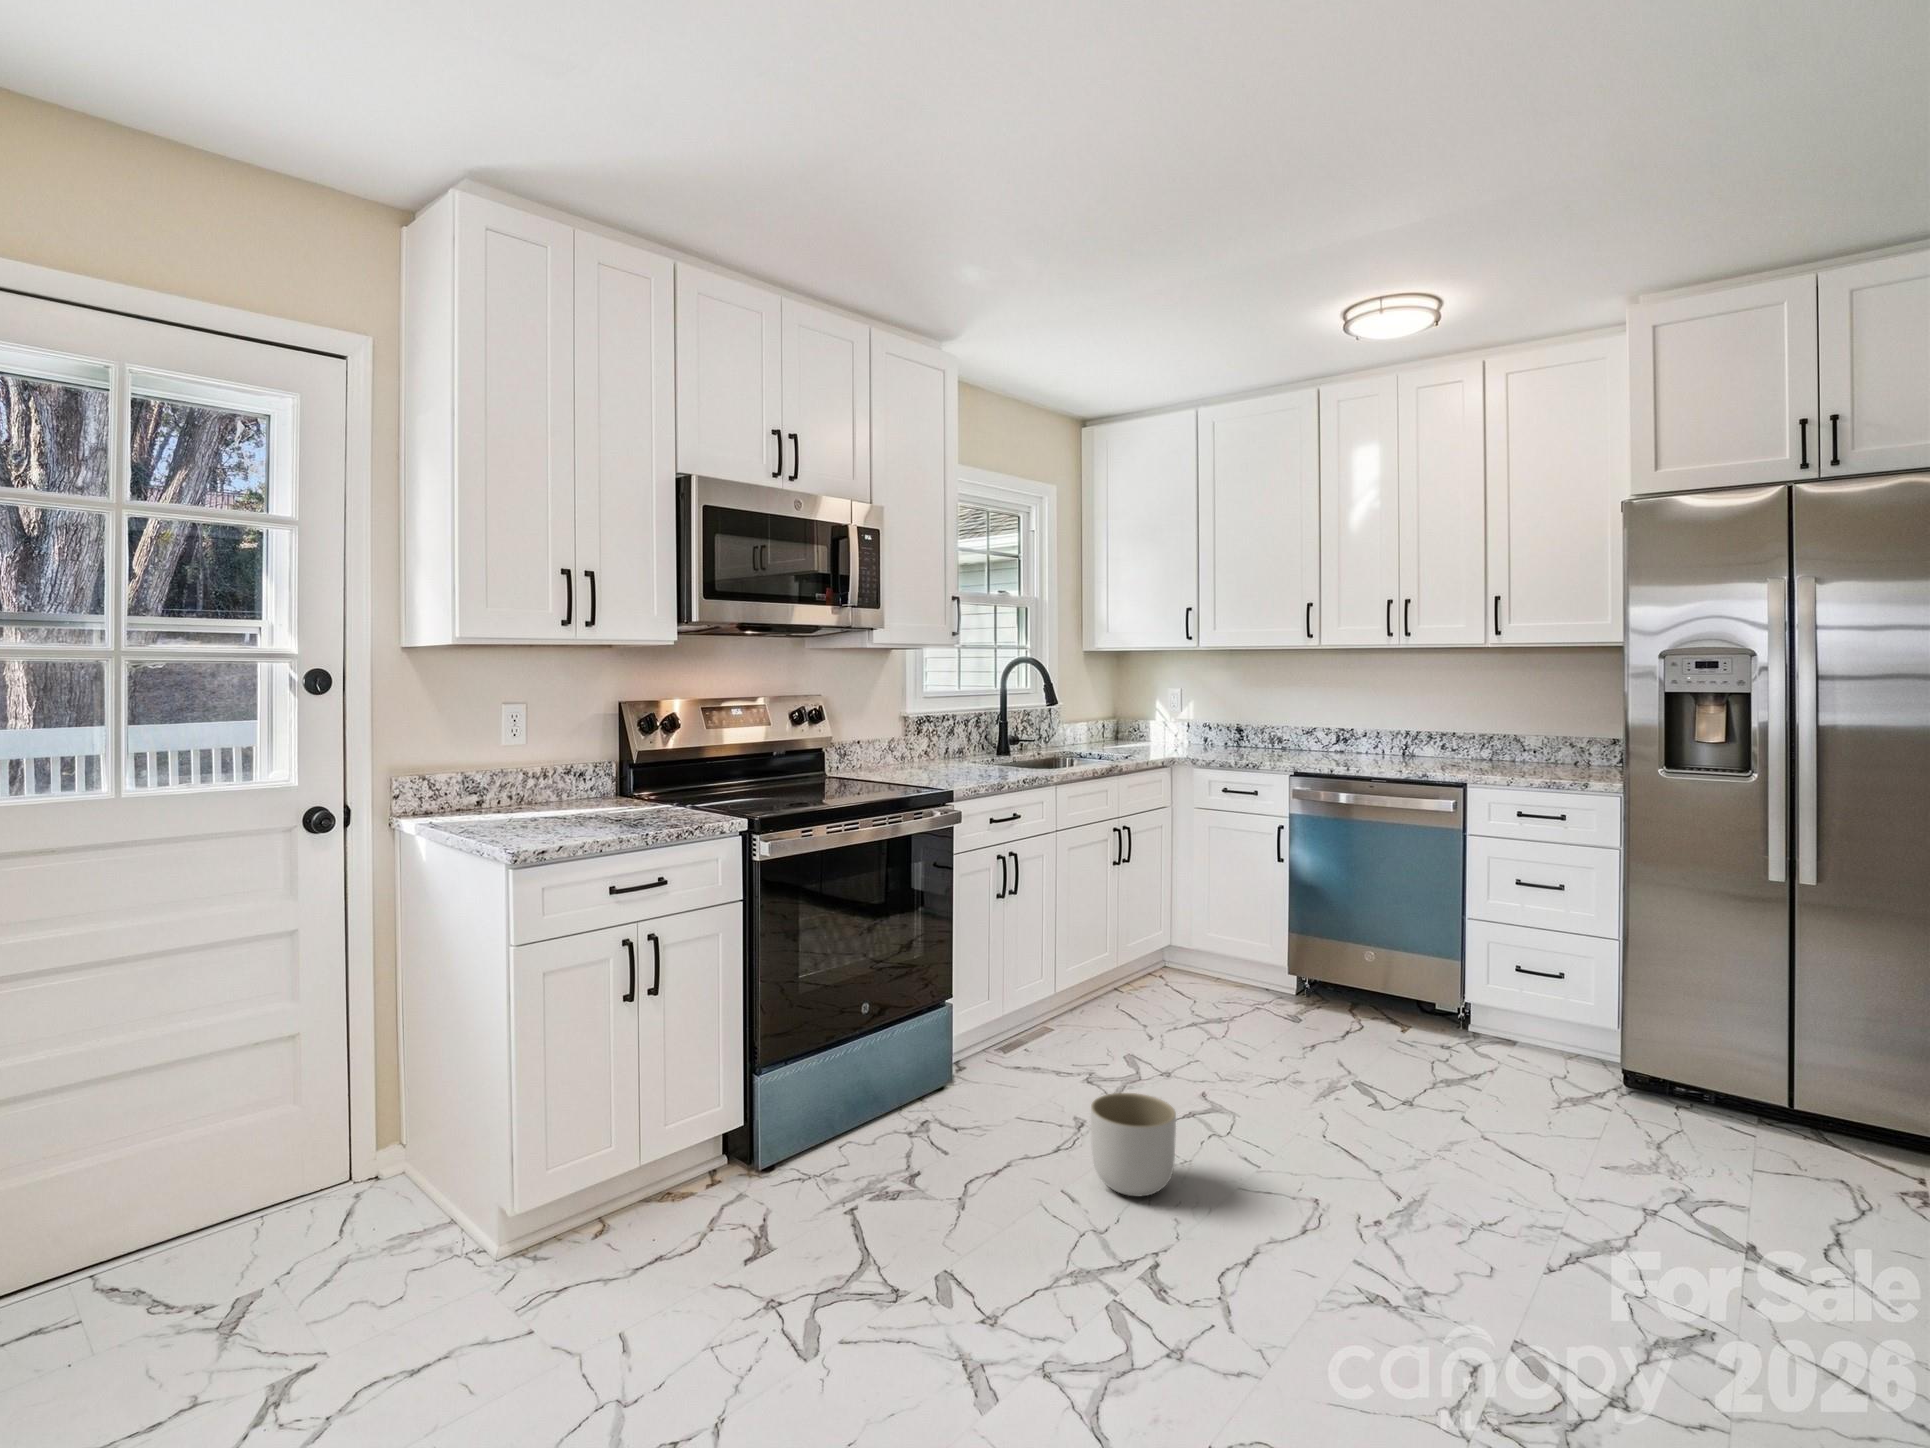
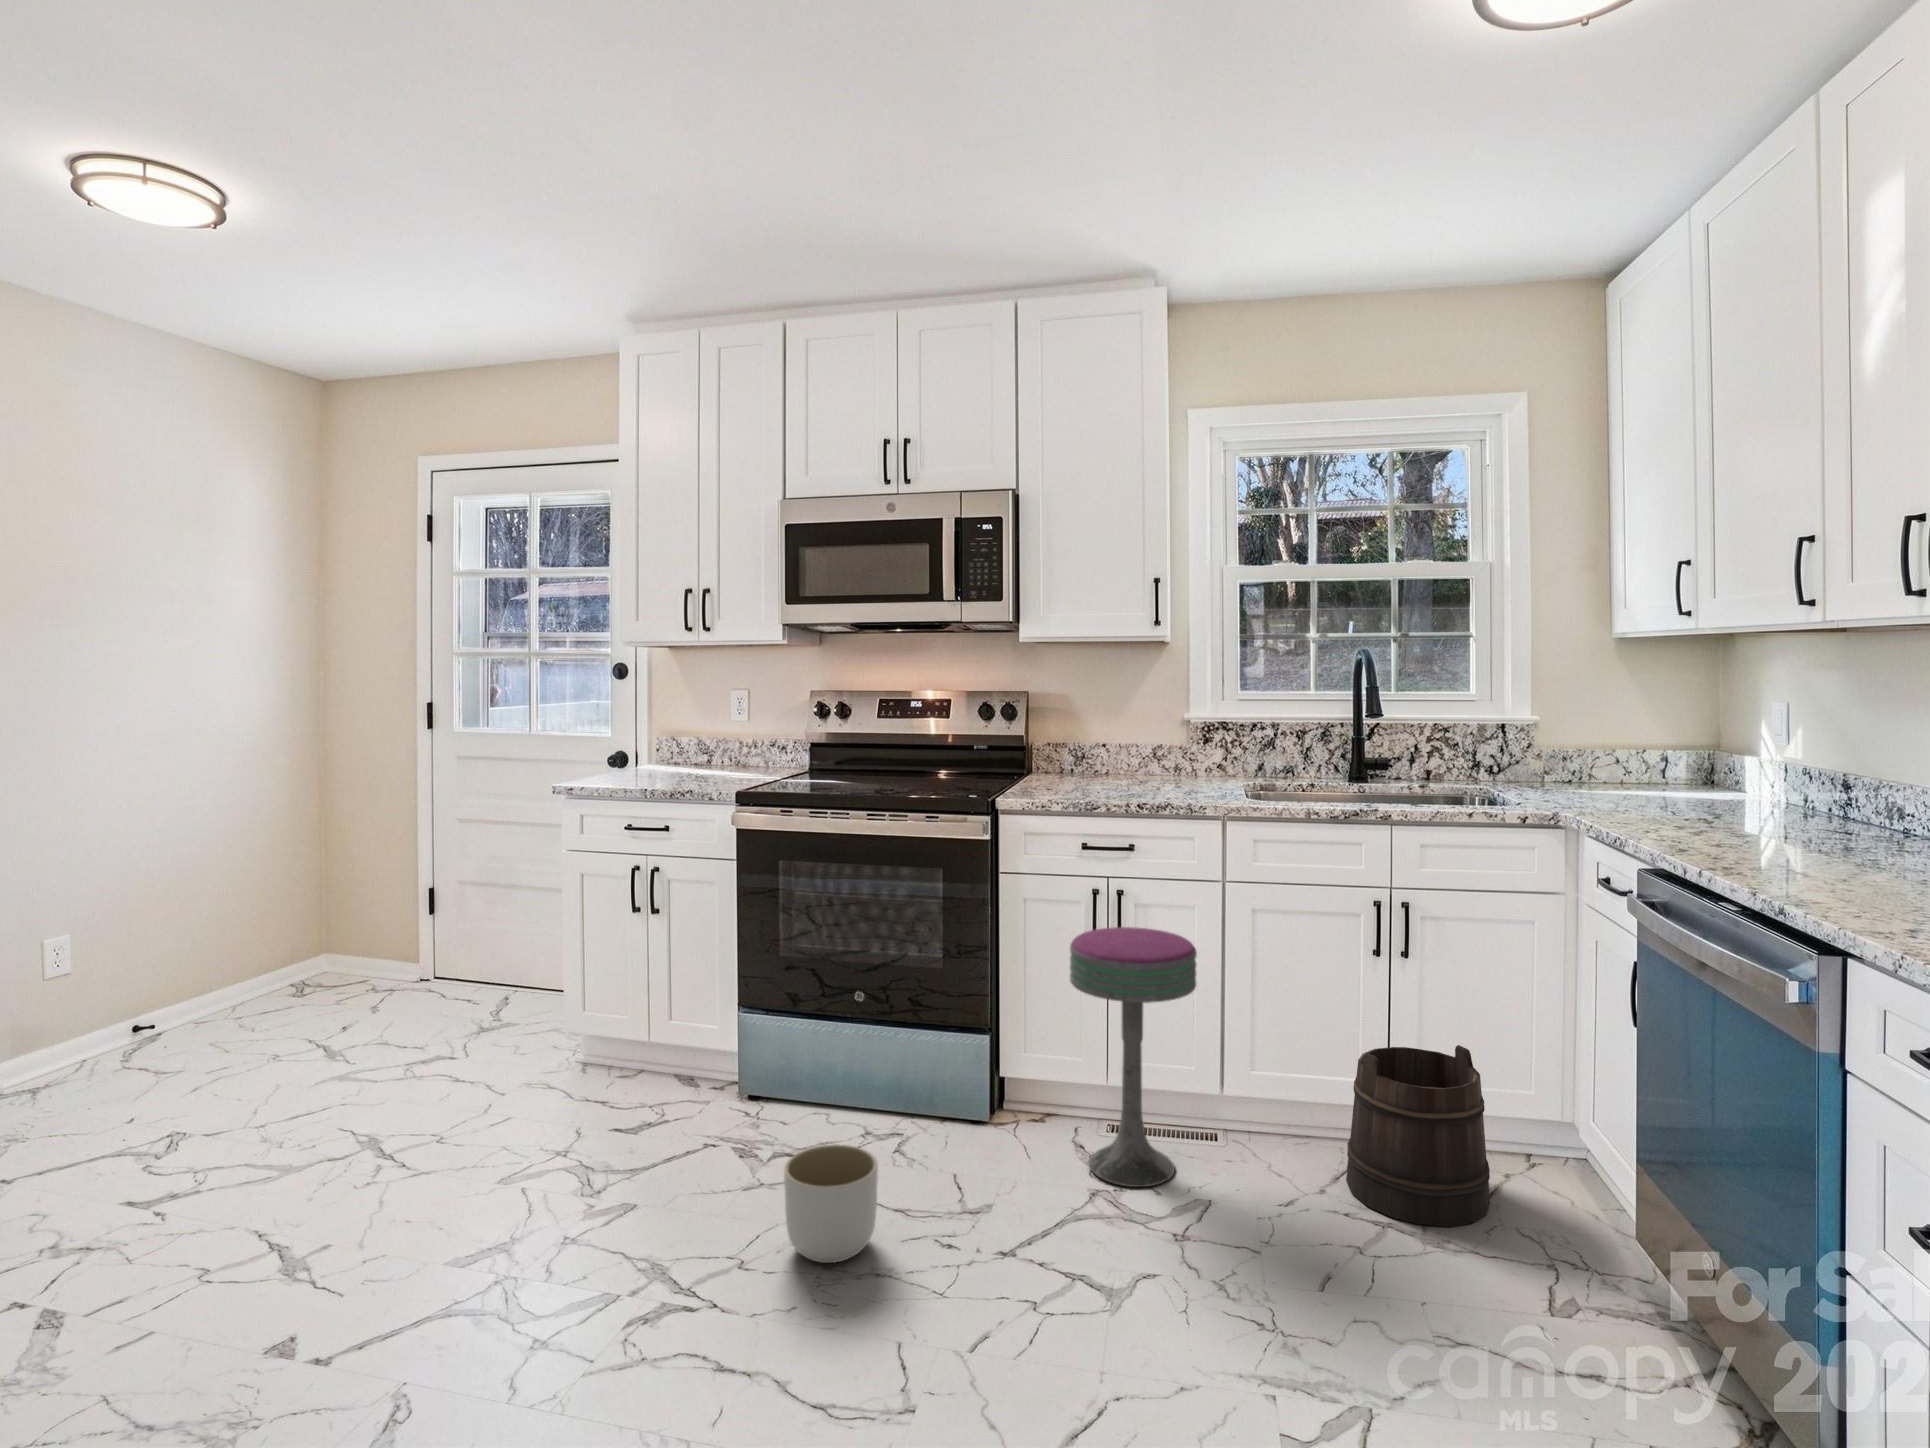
bar stool: none [1040,873,1139,1072] -> present [1070,927,1197,1187]
bucket: none [1142,908,1229,1021] -> present [1346,1045,1490,1227]

